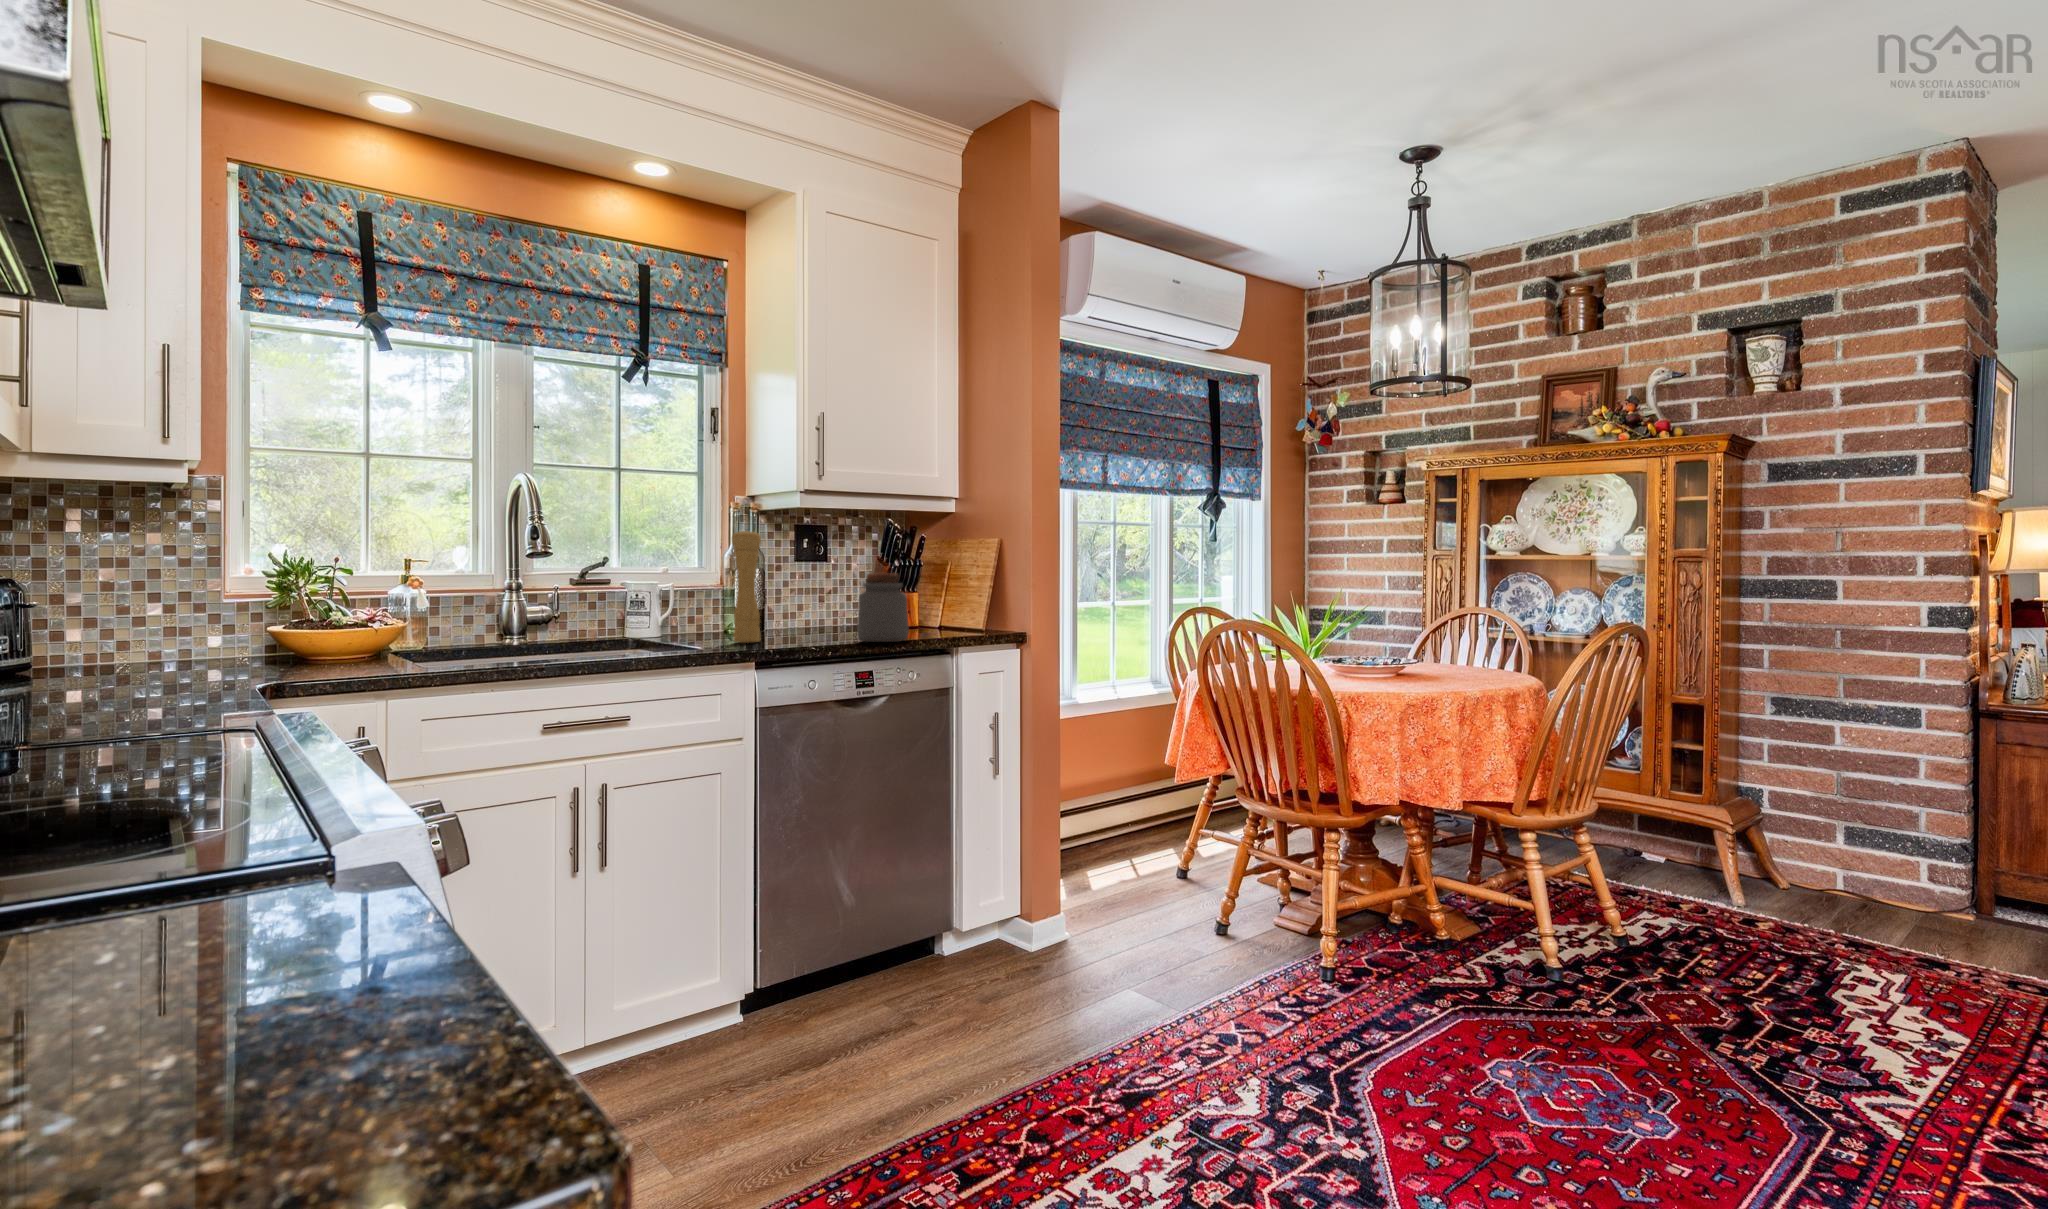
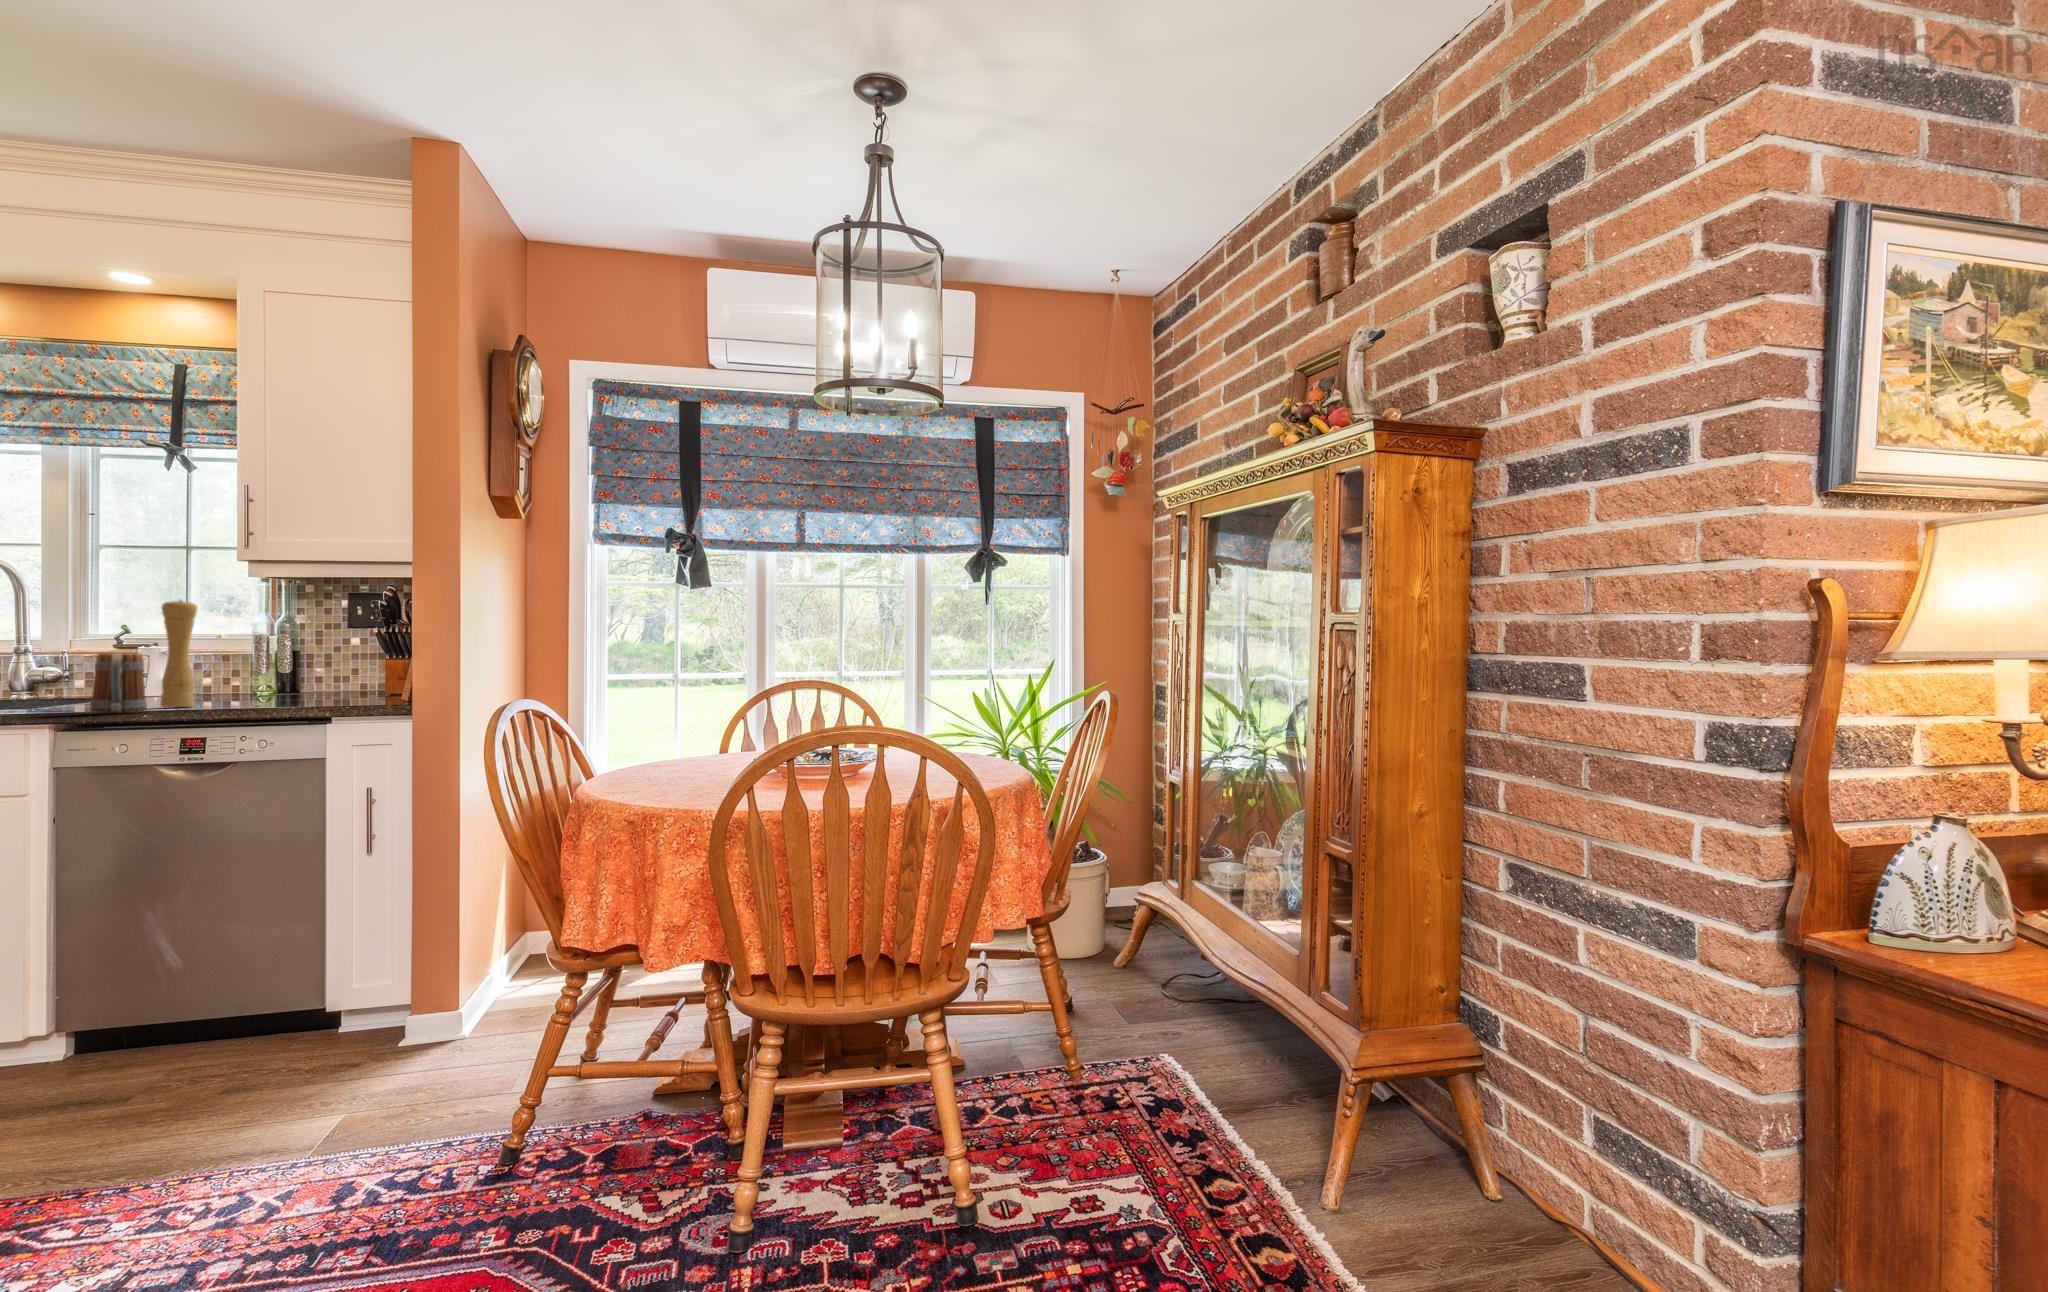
jar: present [857,573,909,642] -> none [198,641,265,711]
mug: none [779,587,837,648] -> present [90,653,147,714]

